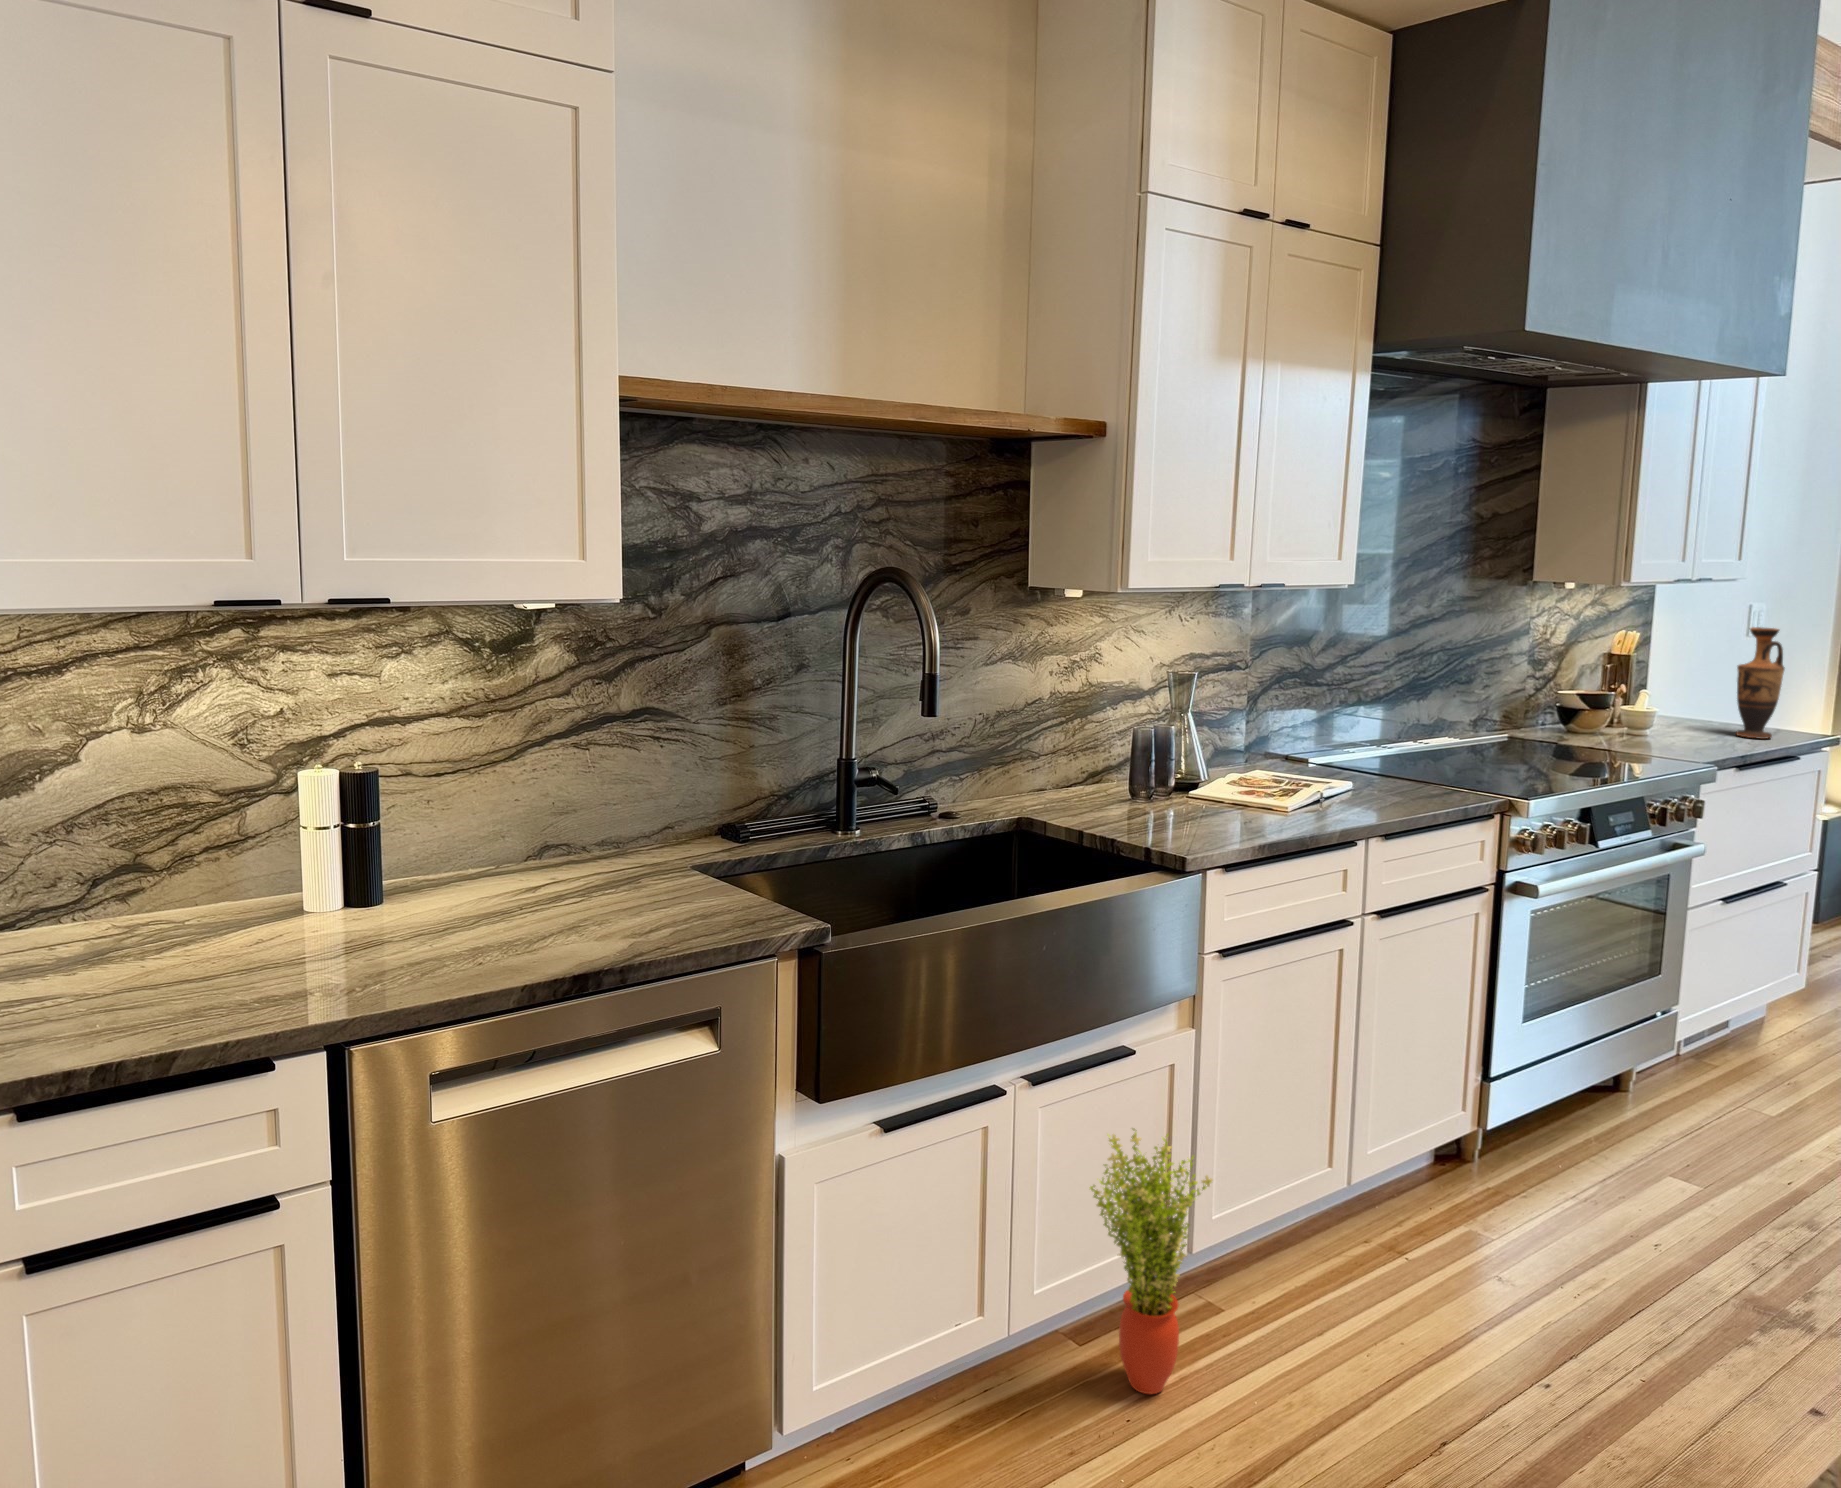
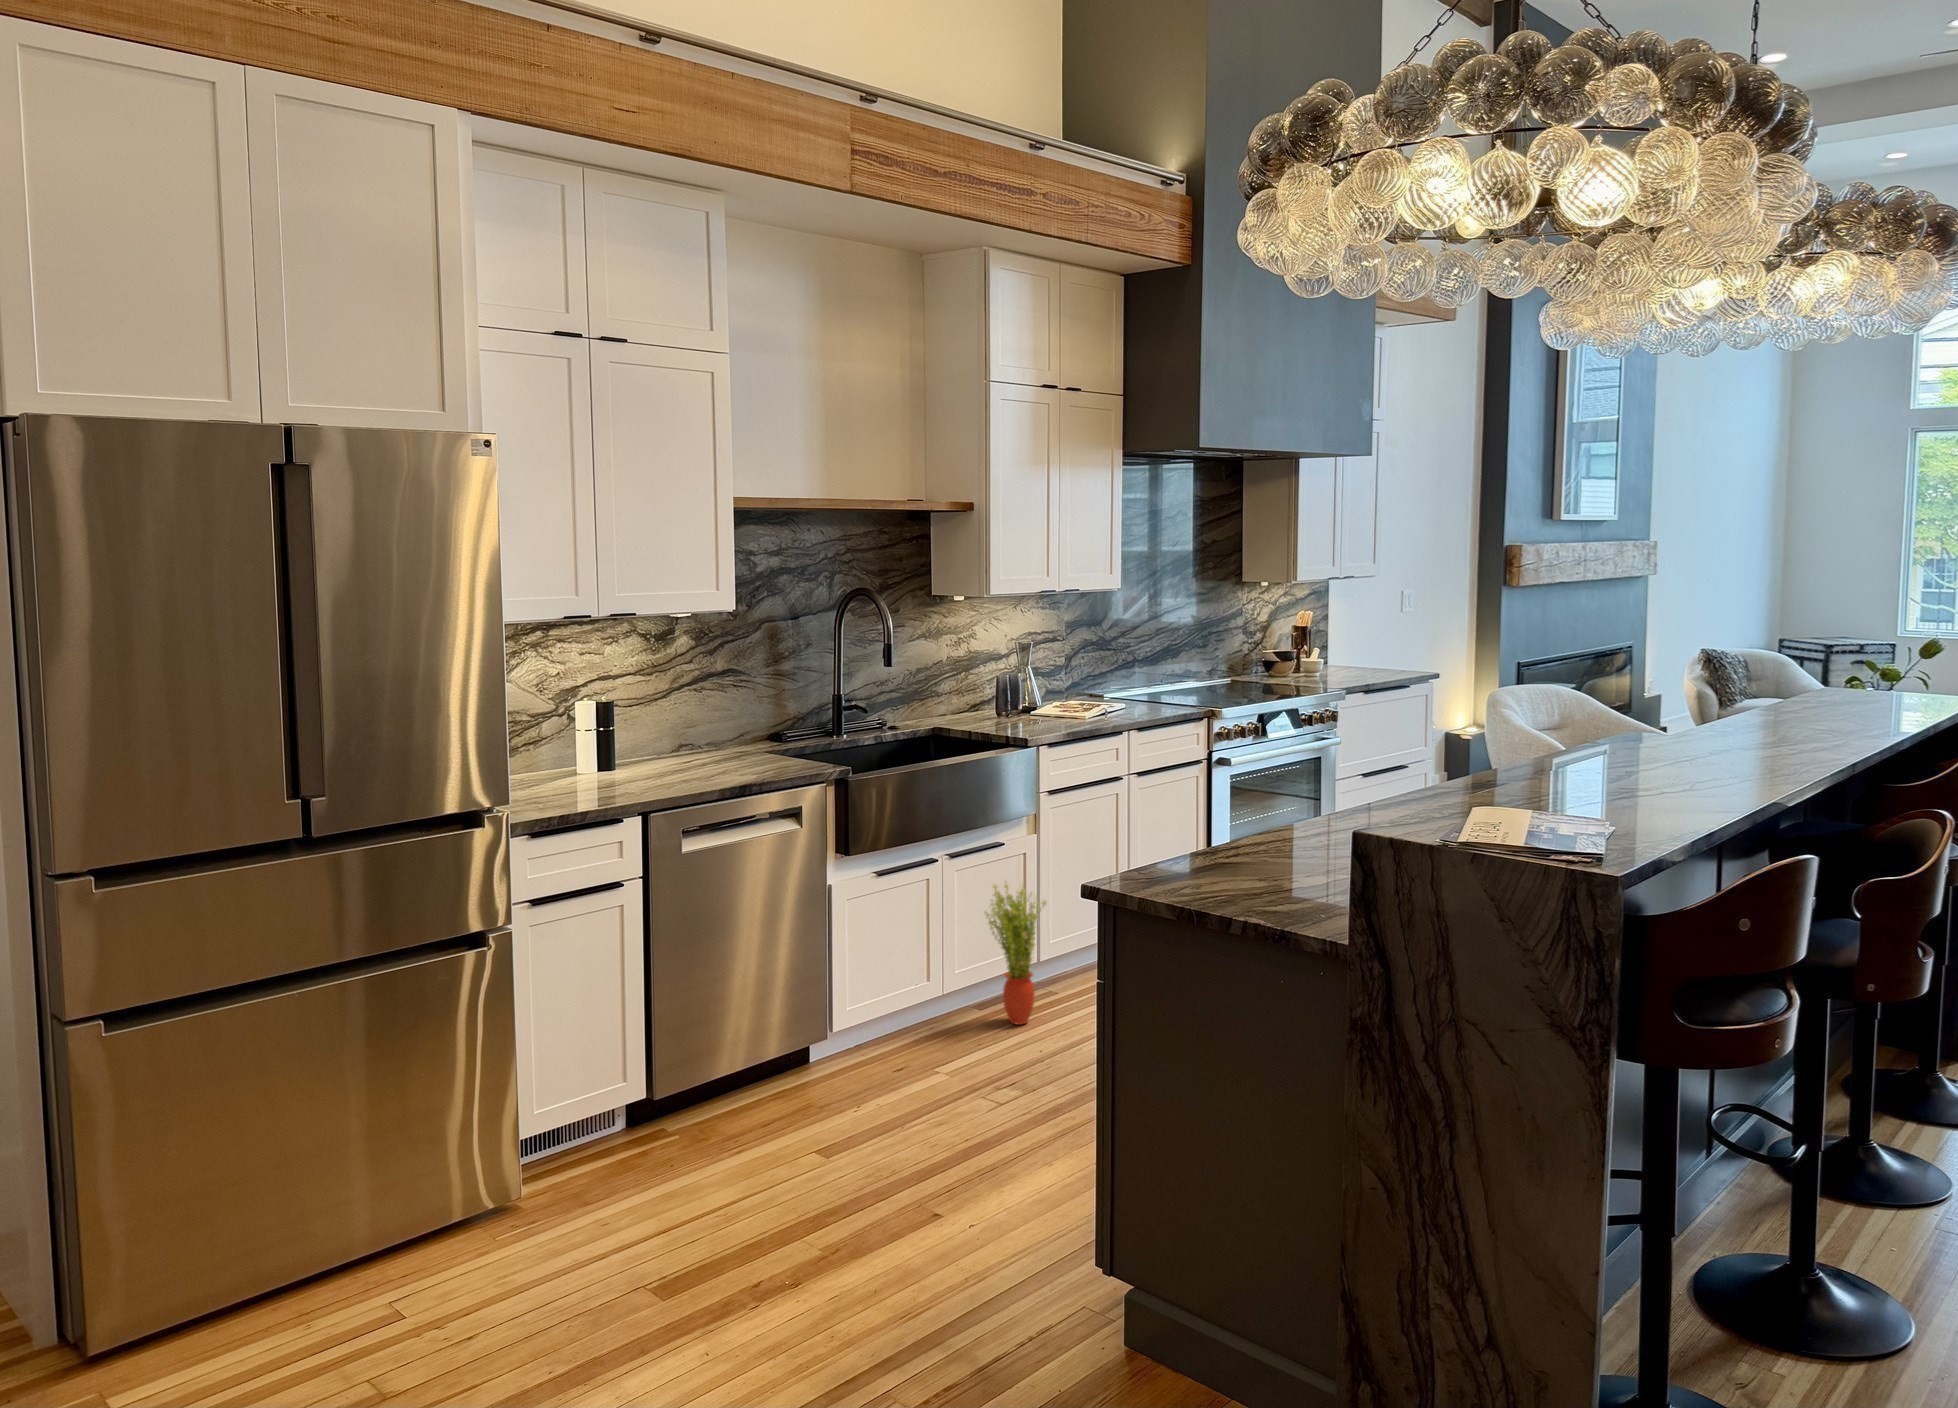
vase: present [1736,627,1785,739] -> none [1367,606,1393,675]

